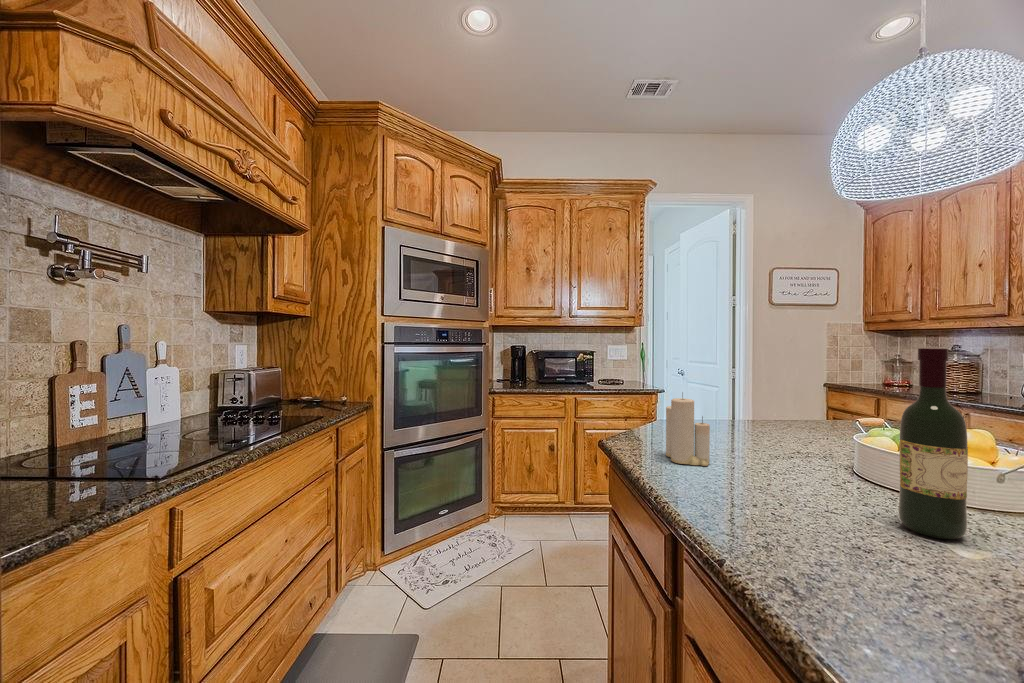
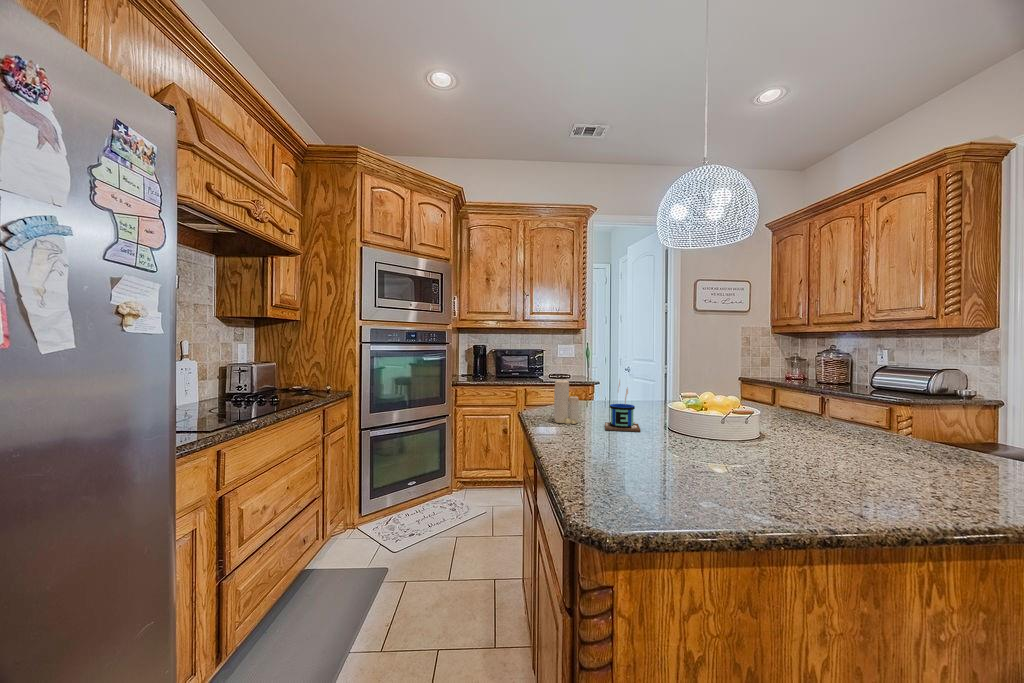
wine bottle: present [899,348,968,539] -> none [650,347,678,449]
mug: none [755,398,832,486] -> present [605,380,641,432]

